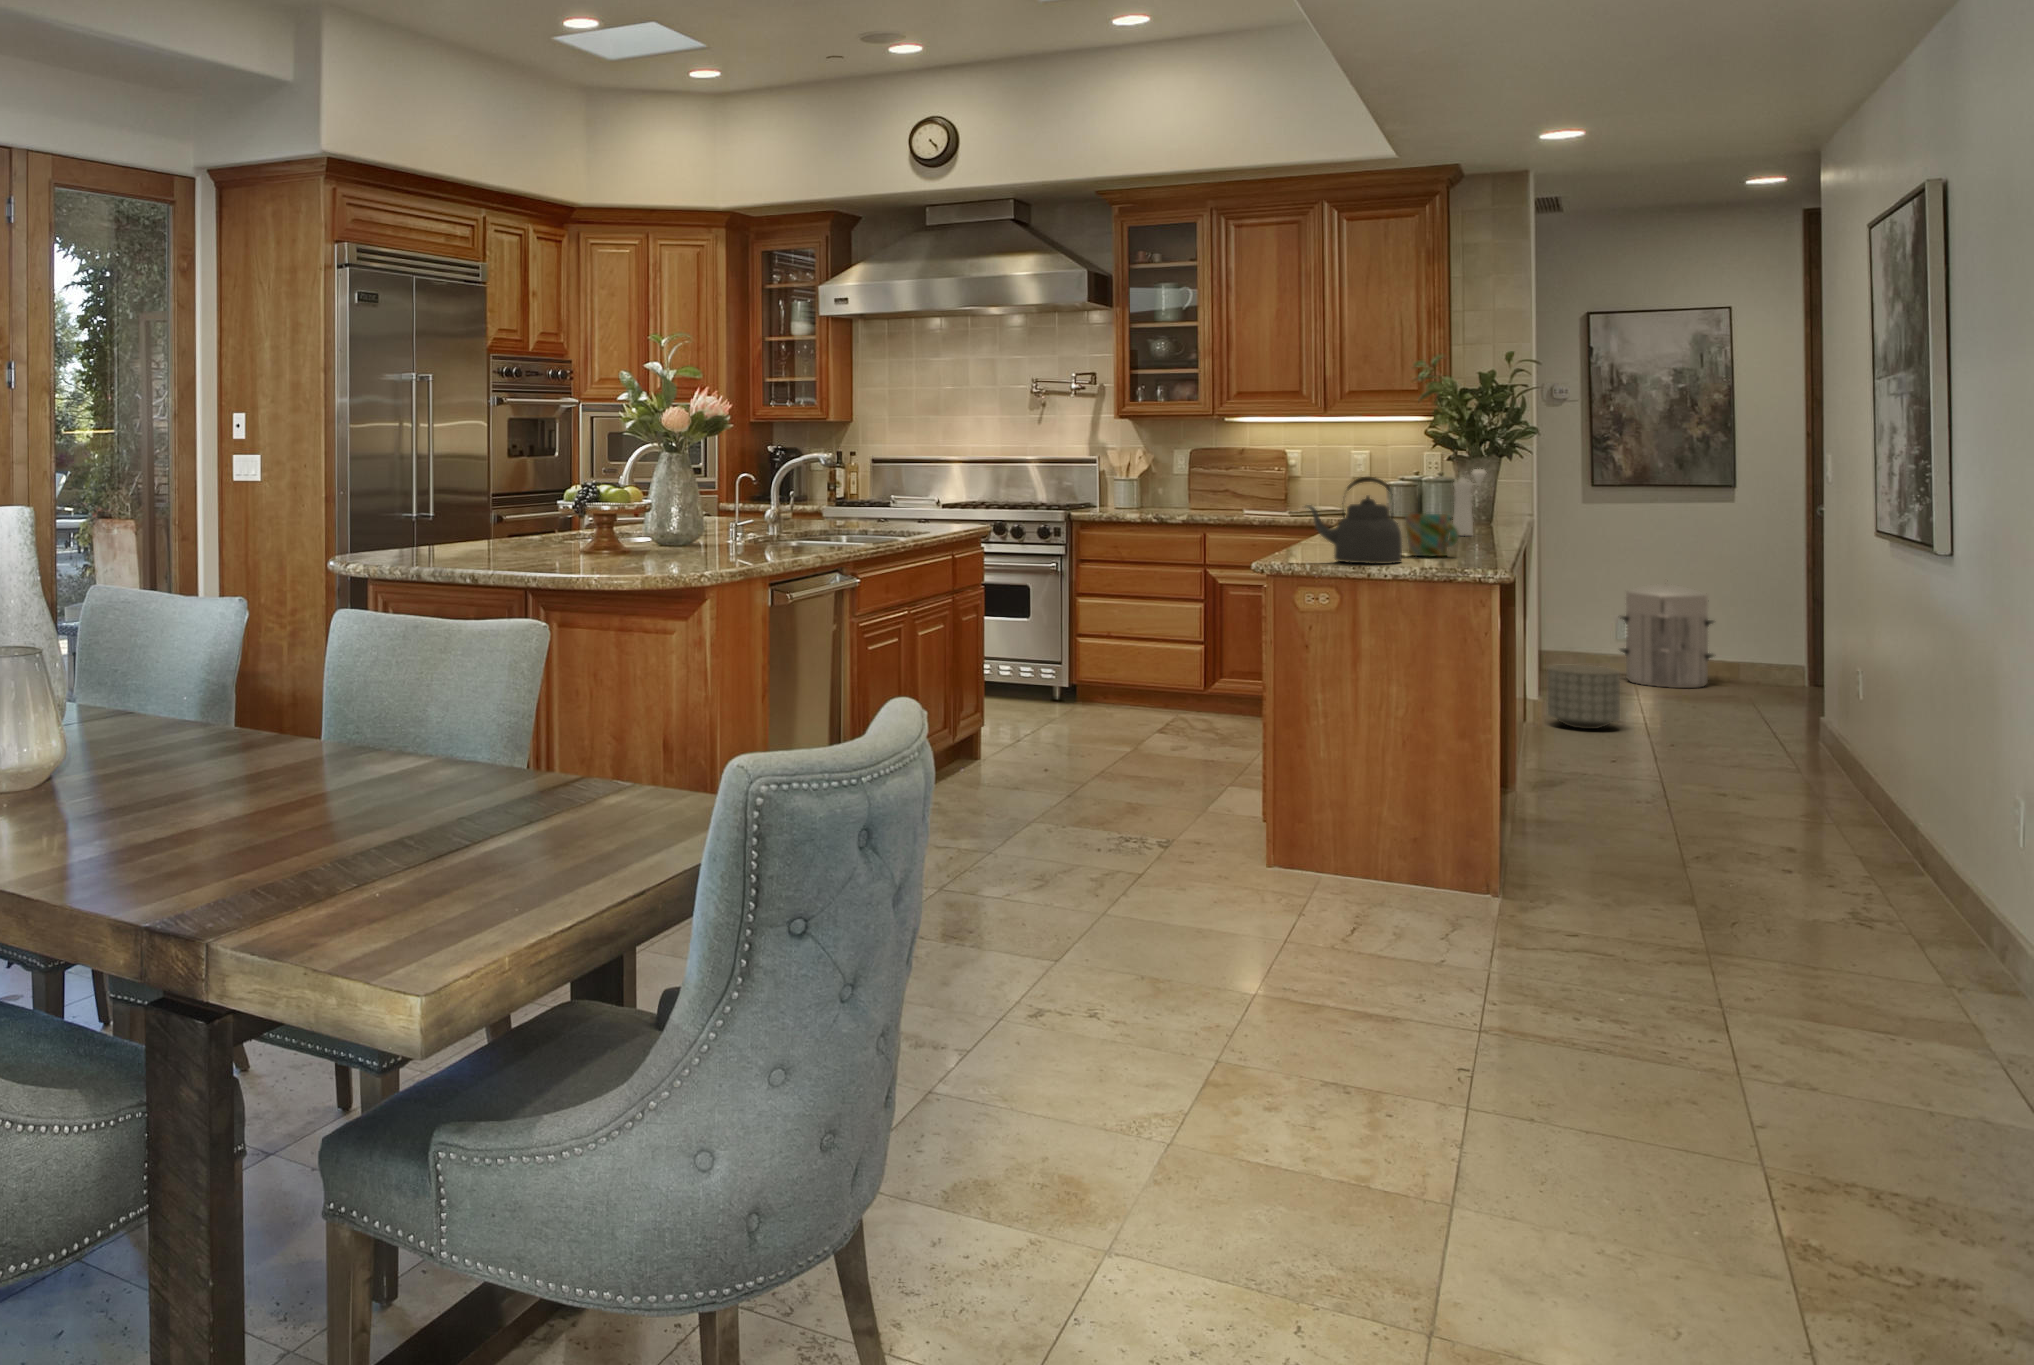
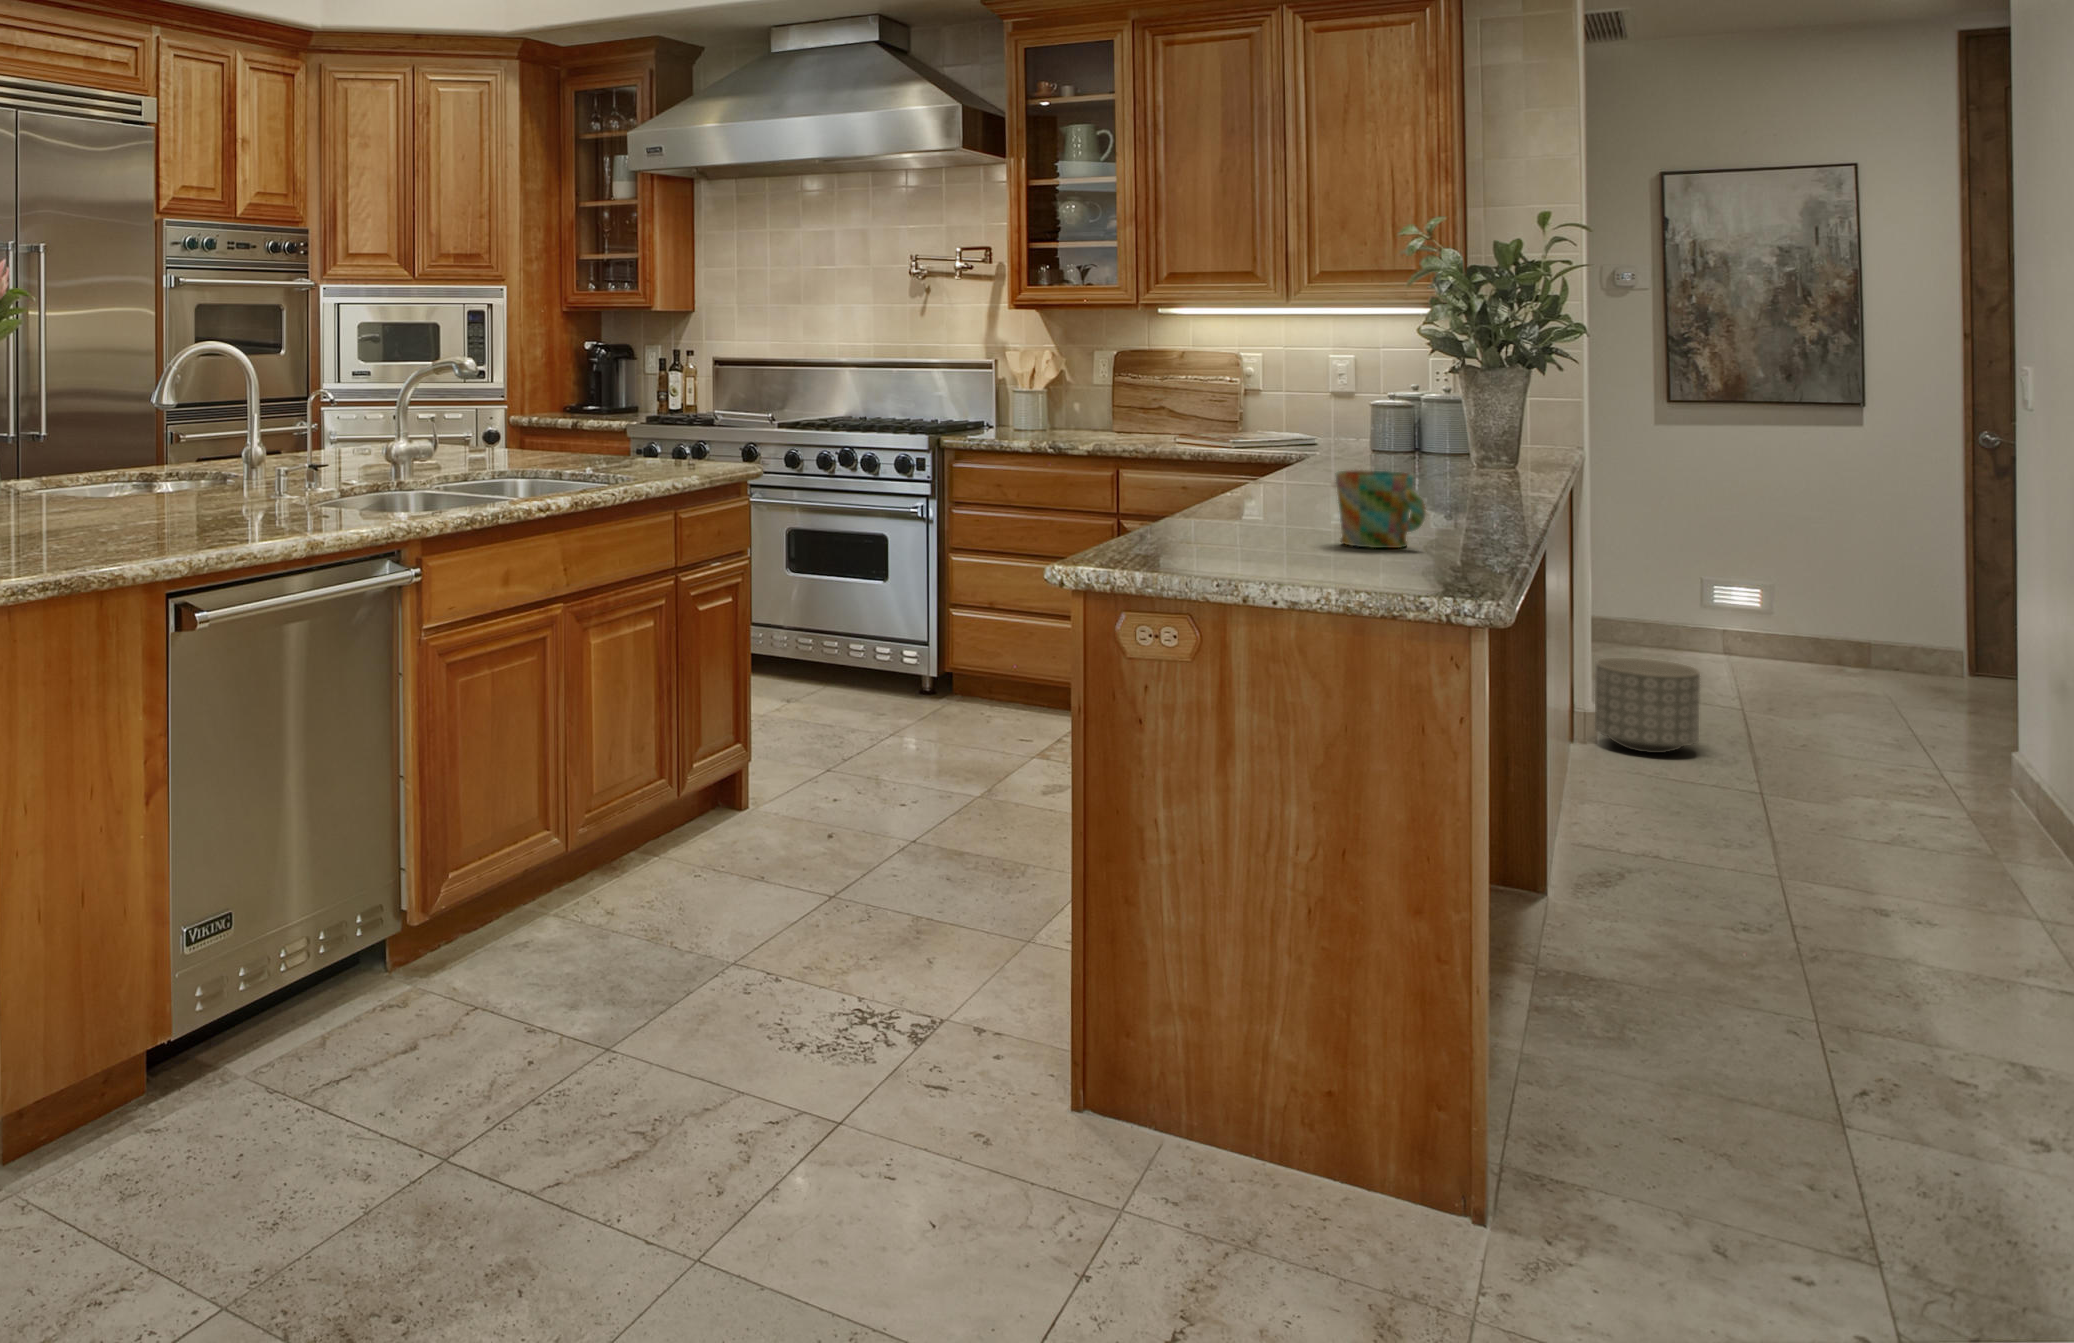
pepper mill: present [1453,469,1486,536] -> none [1443,387,1499,492]
kettle: present [1306,477,1402,564] -> none [1147,409,1317,568]
waste bin: present [1620,584,1714,688] -> none [1696,528,1829,675]

